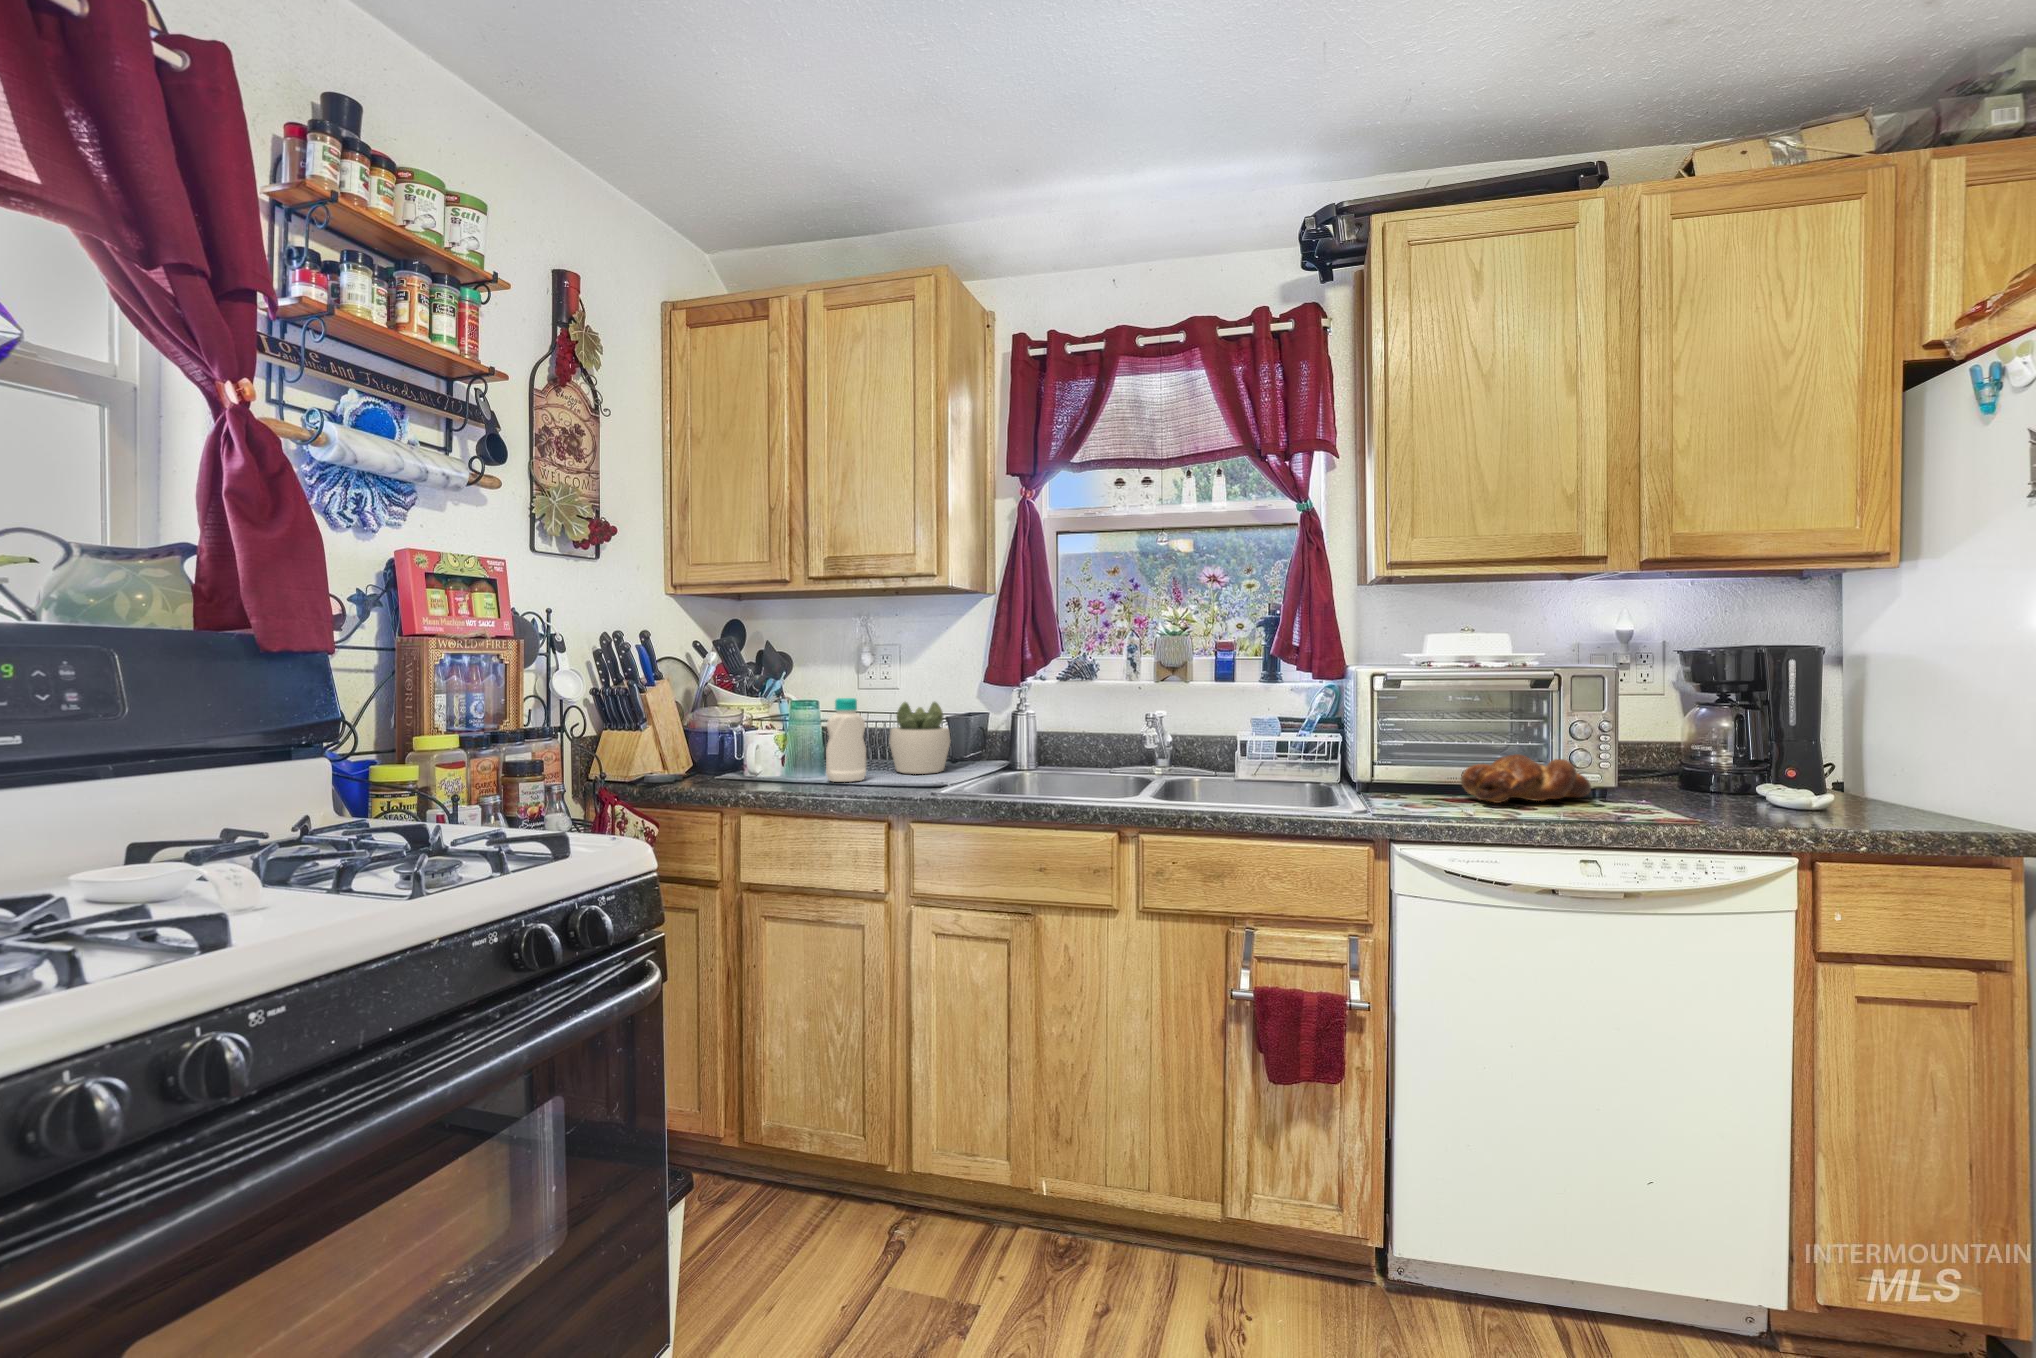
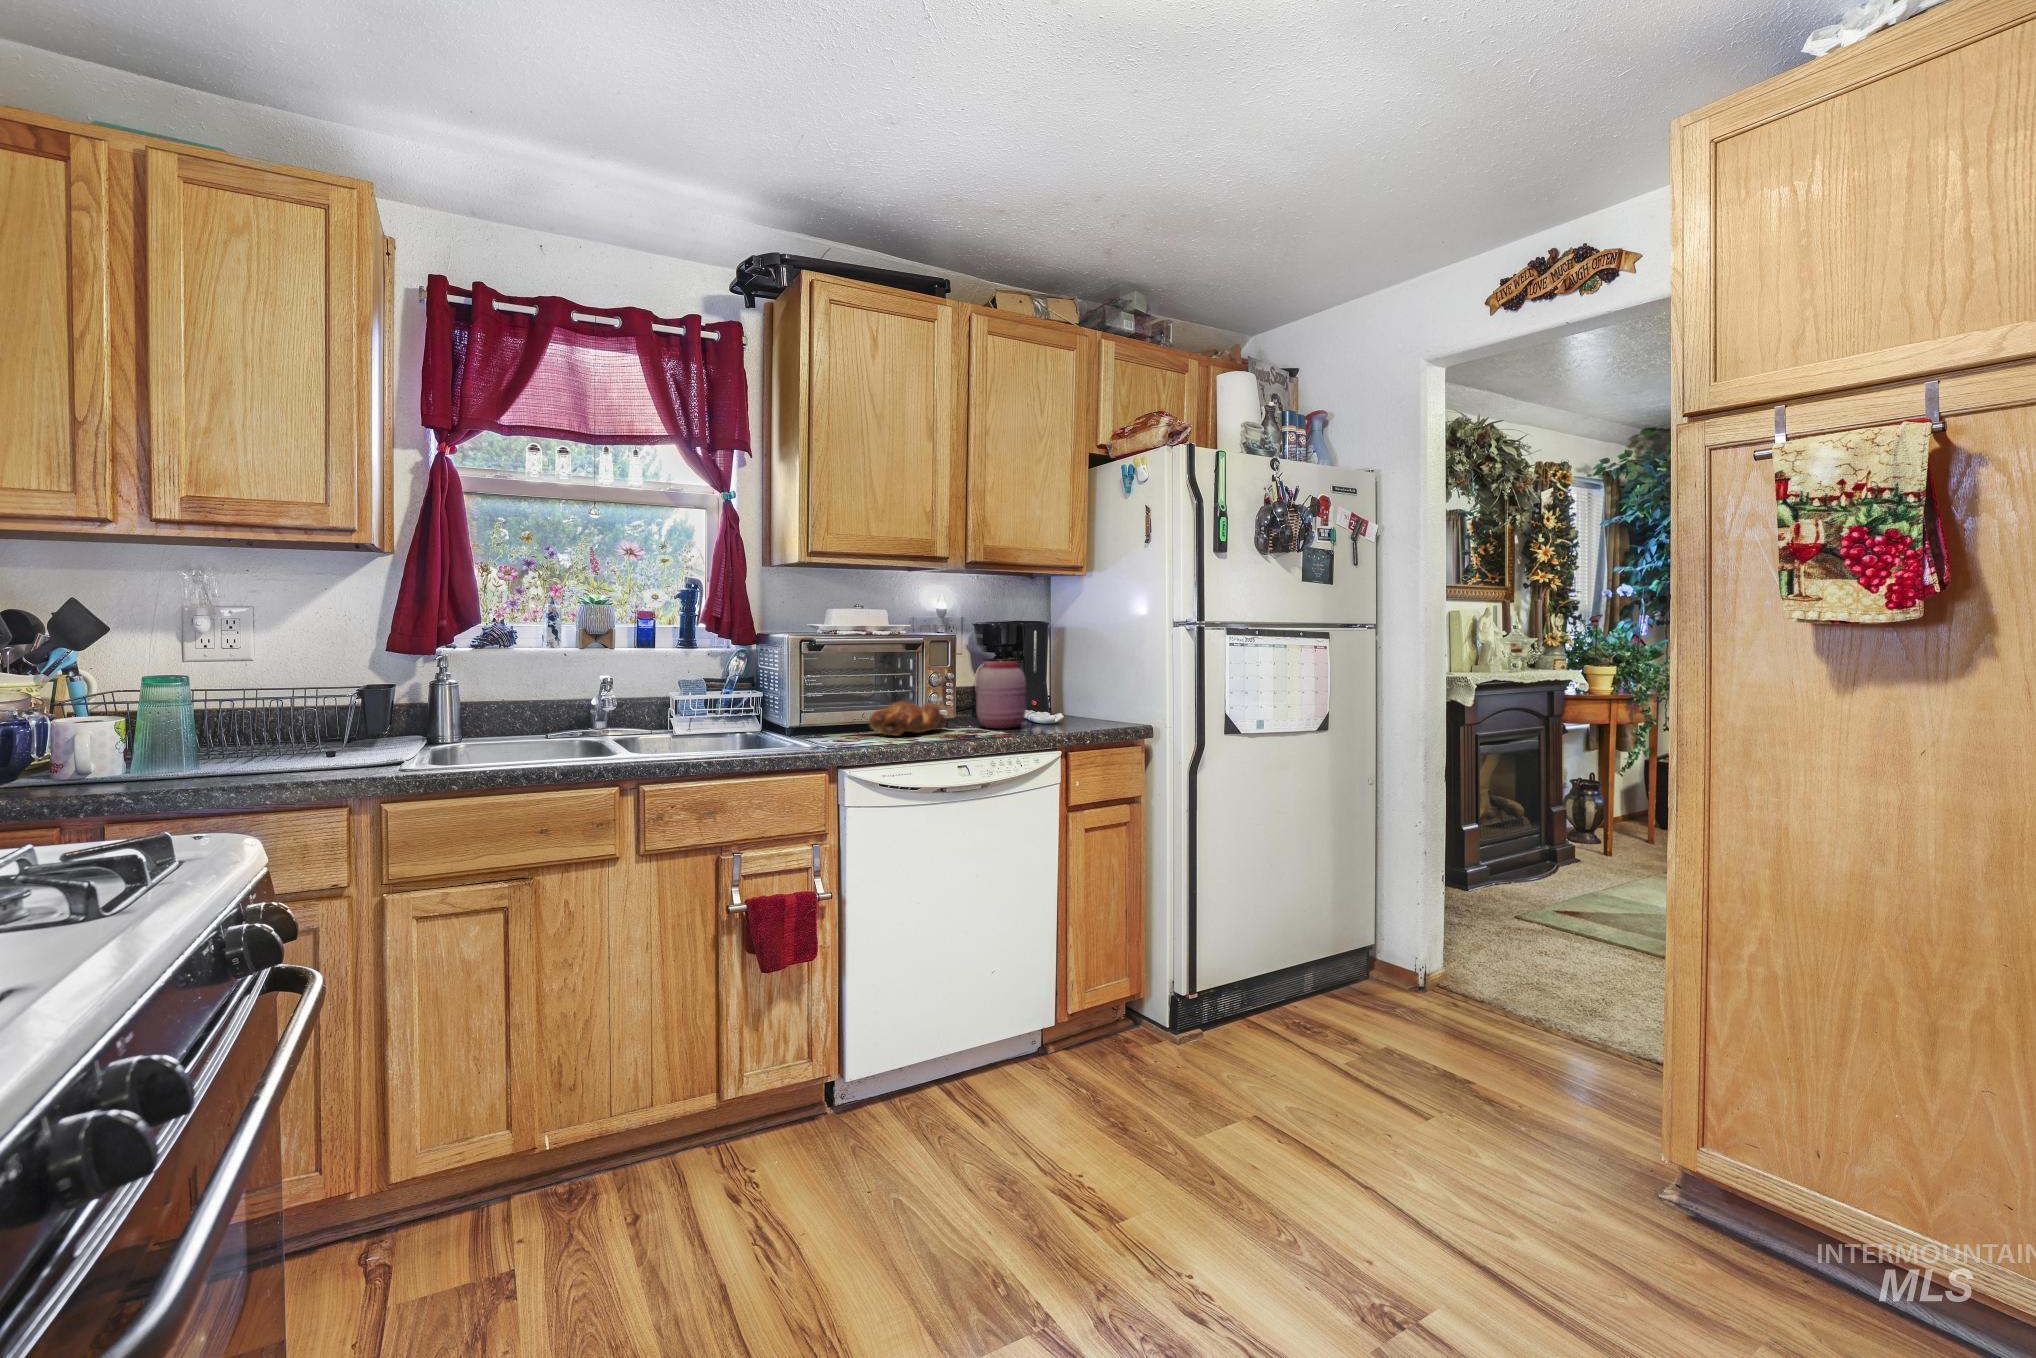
bottle: present [826,698,866,782] -> none [193,670,256,772]
succulent plant: present [889,702,951,774] -> none [266,674,352,758]
jar: none [1650,702,1743,806] -> present [976,661,1026,729]

